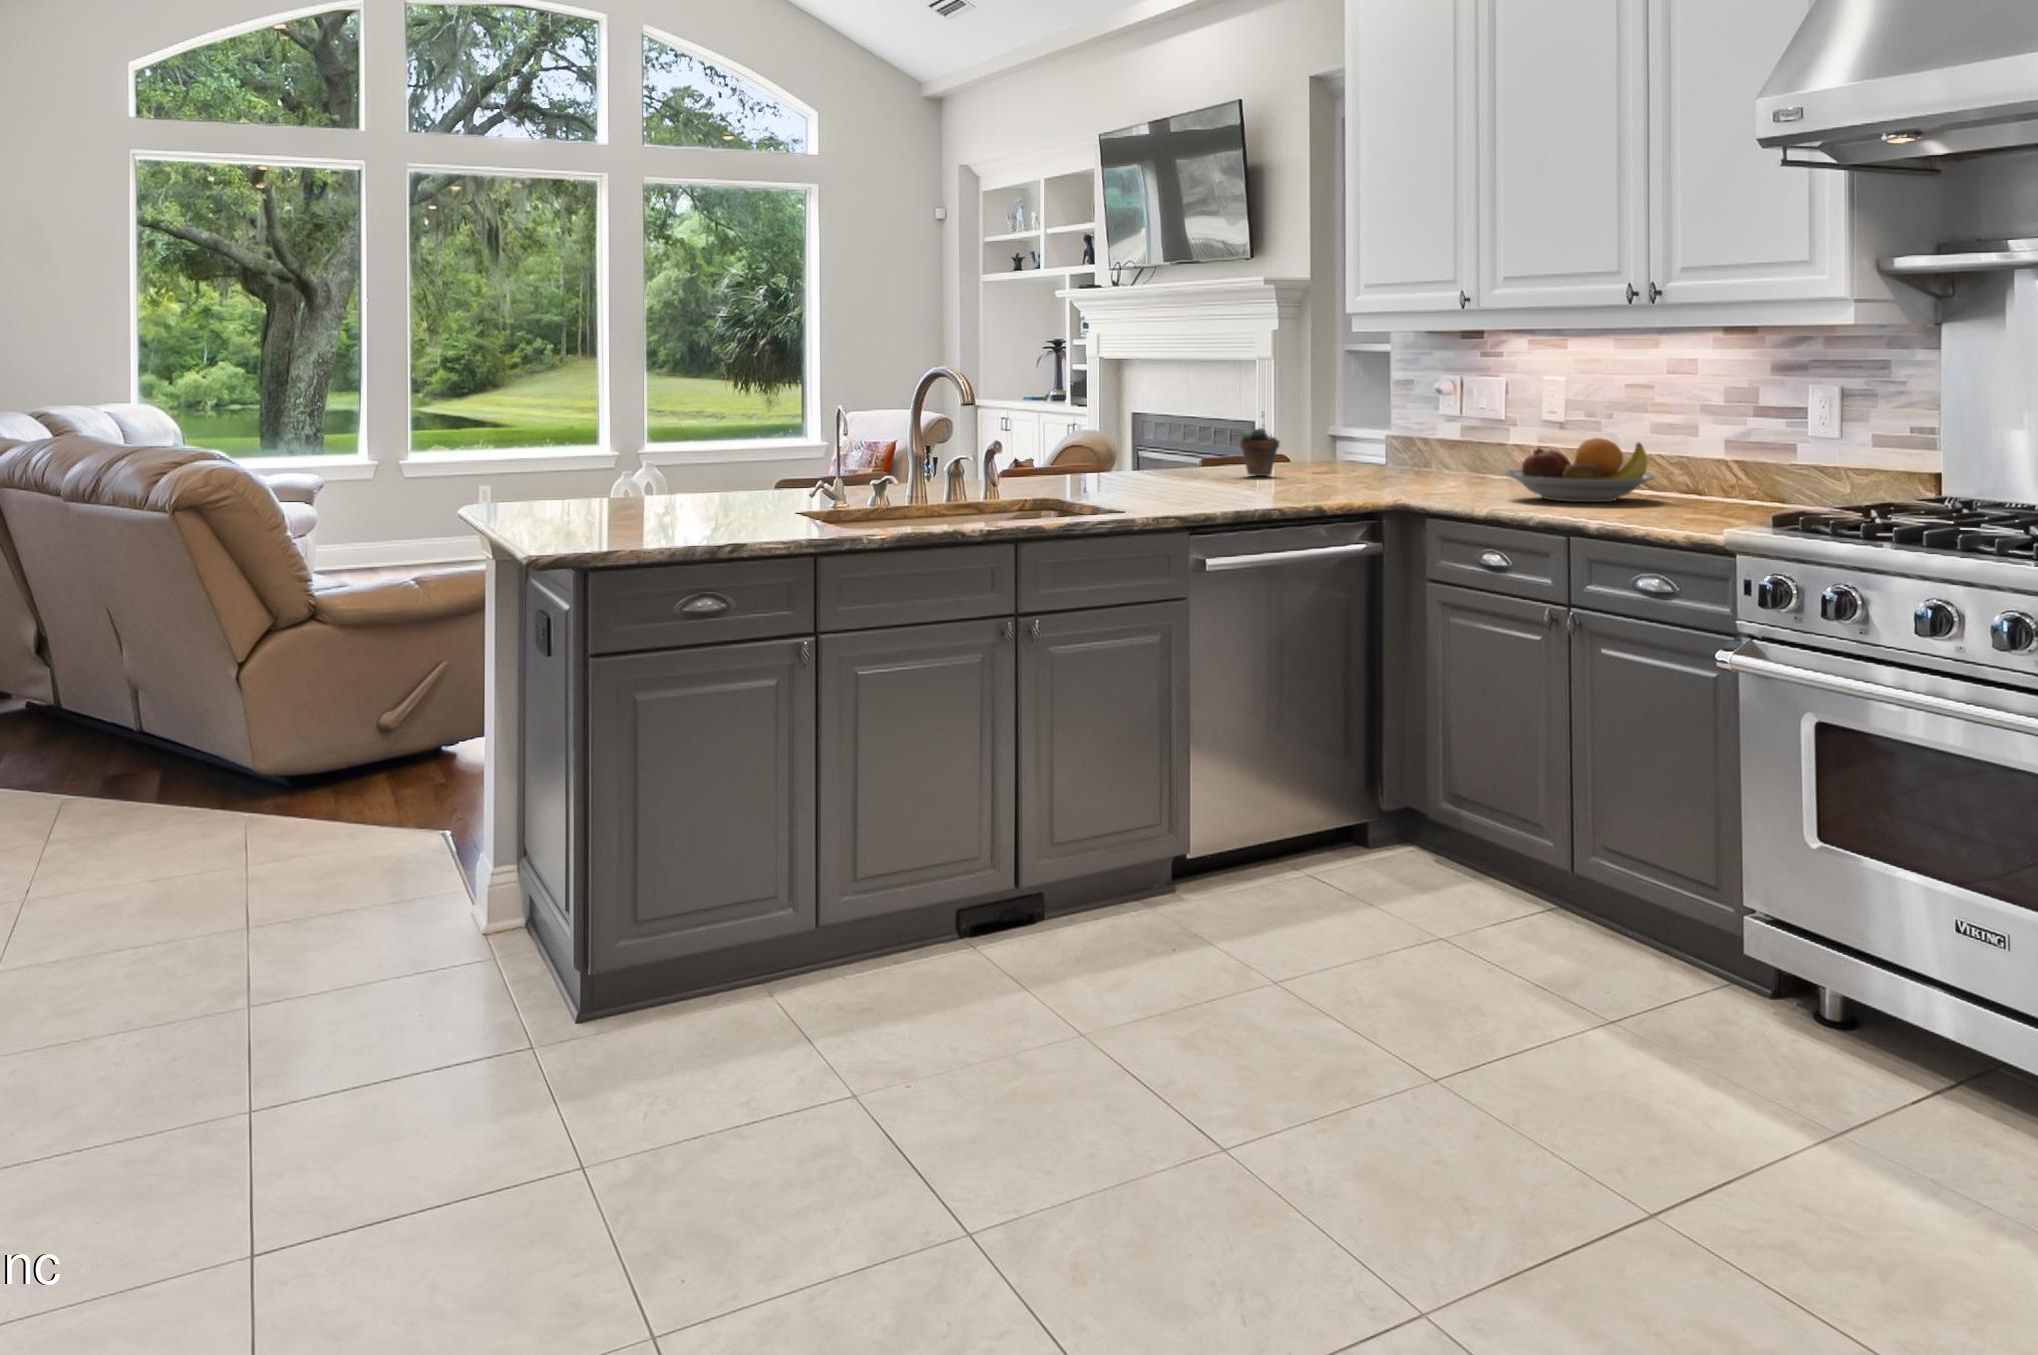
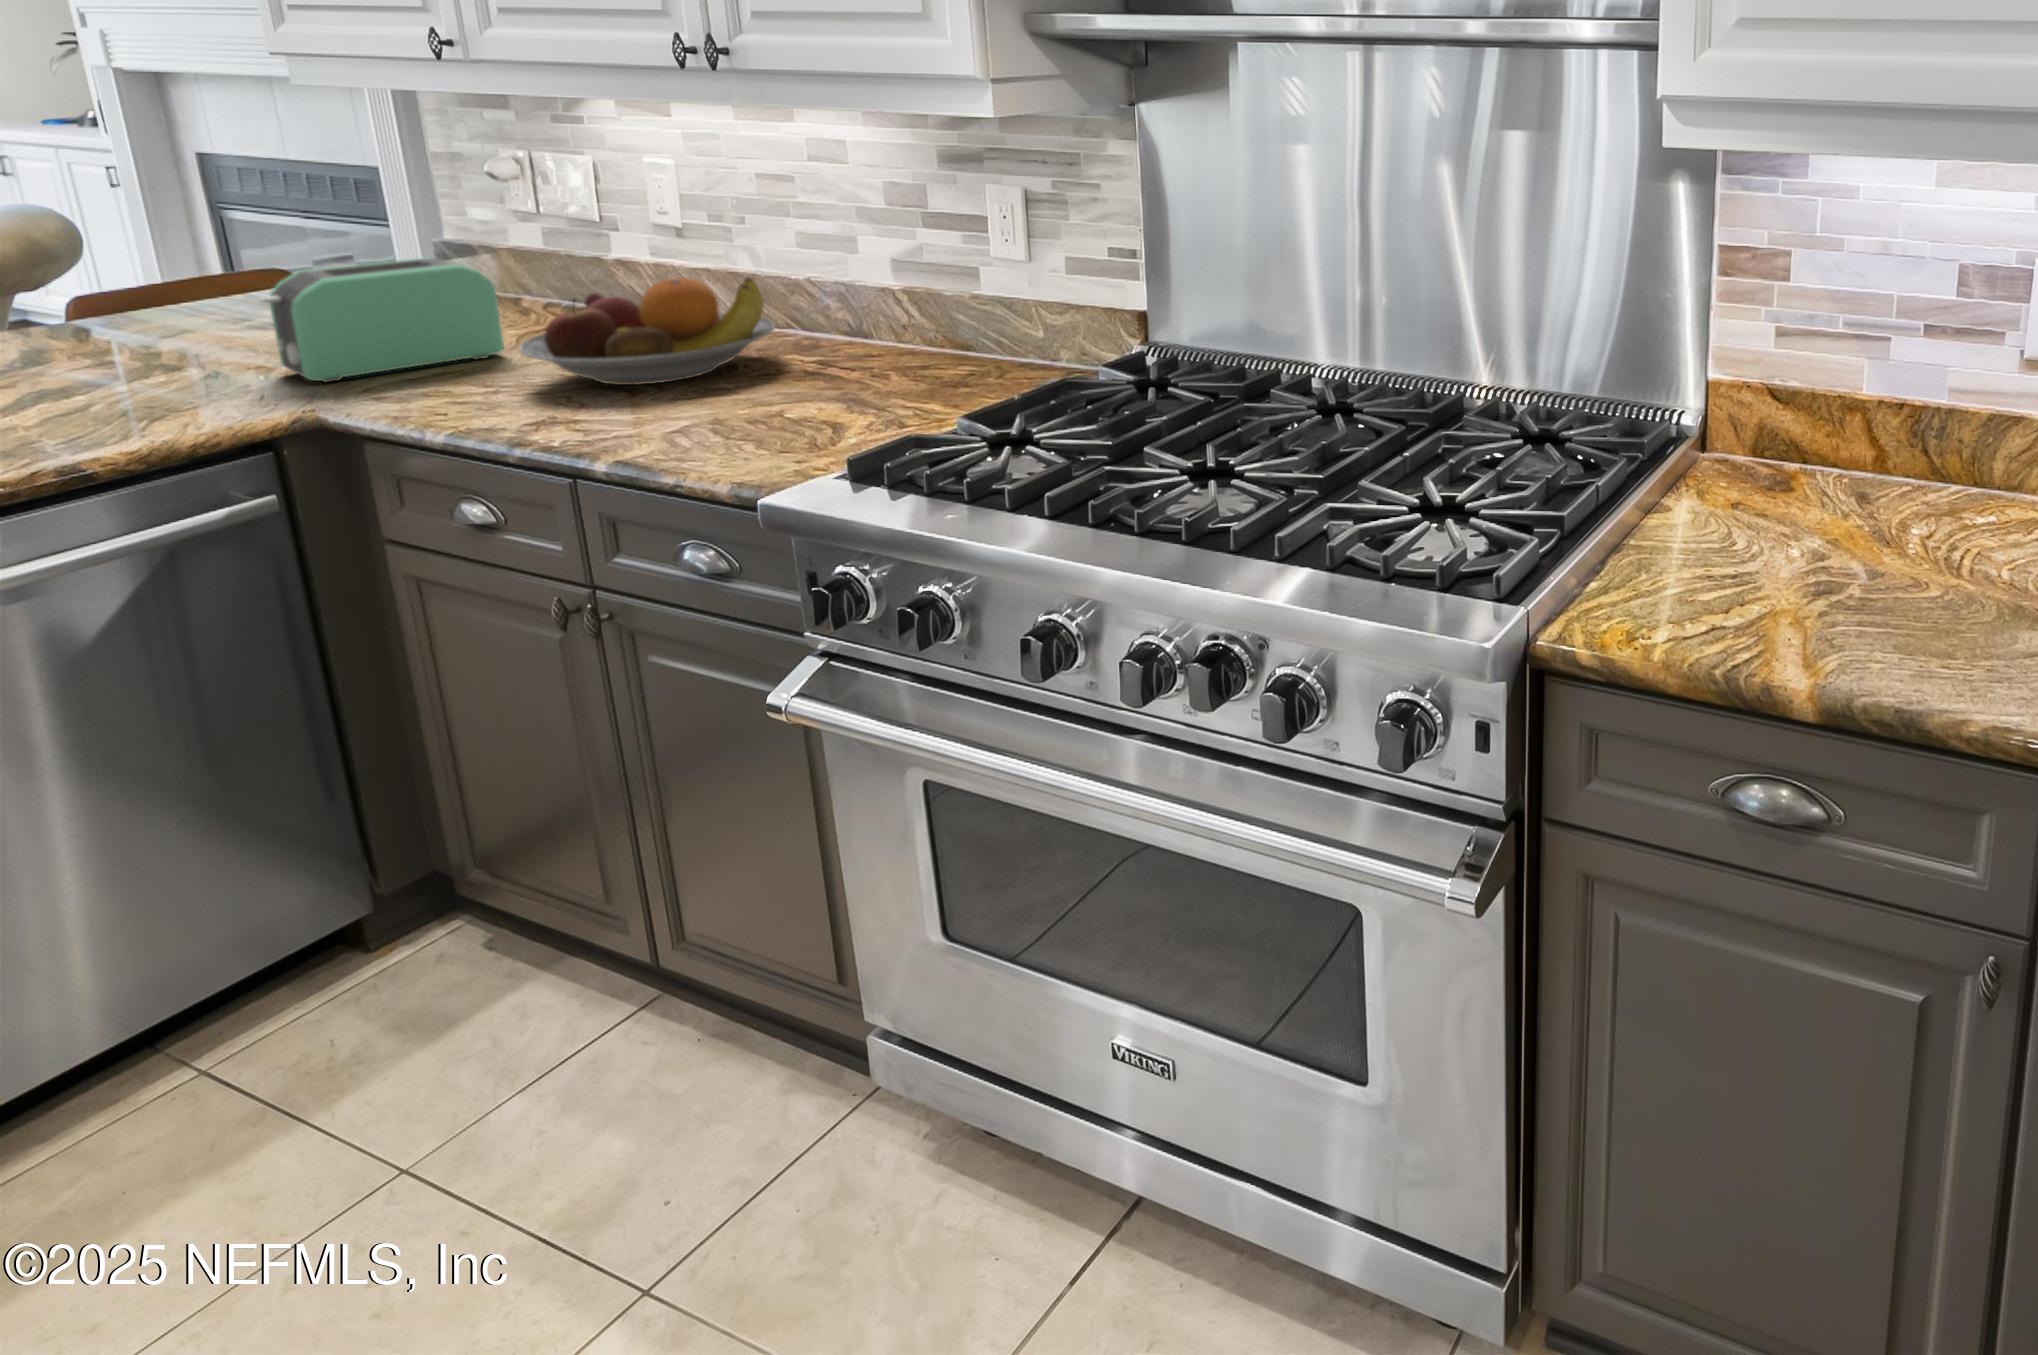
succulent plant: present [1240,412,1279,476] -> none [135,221,228,330]
toaster: none [1352,428,1467,493] -> present [259,257,504,382]

